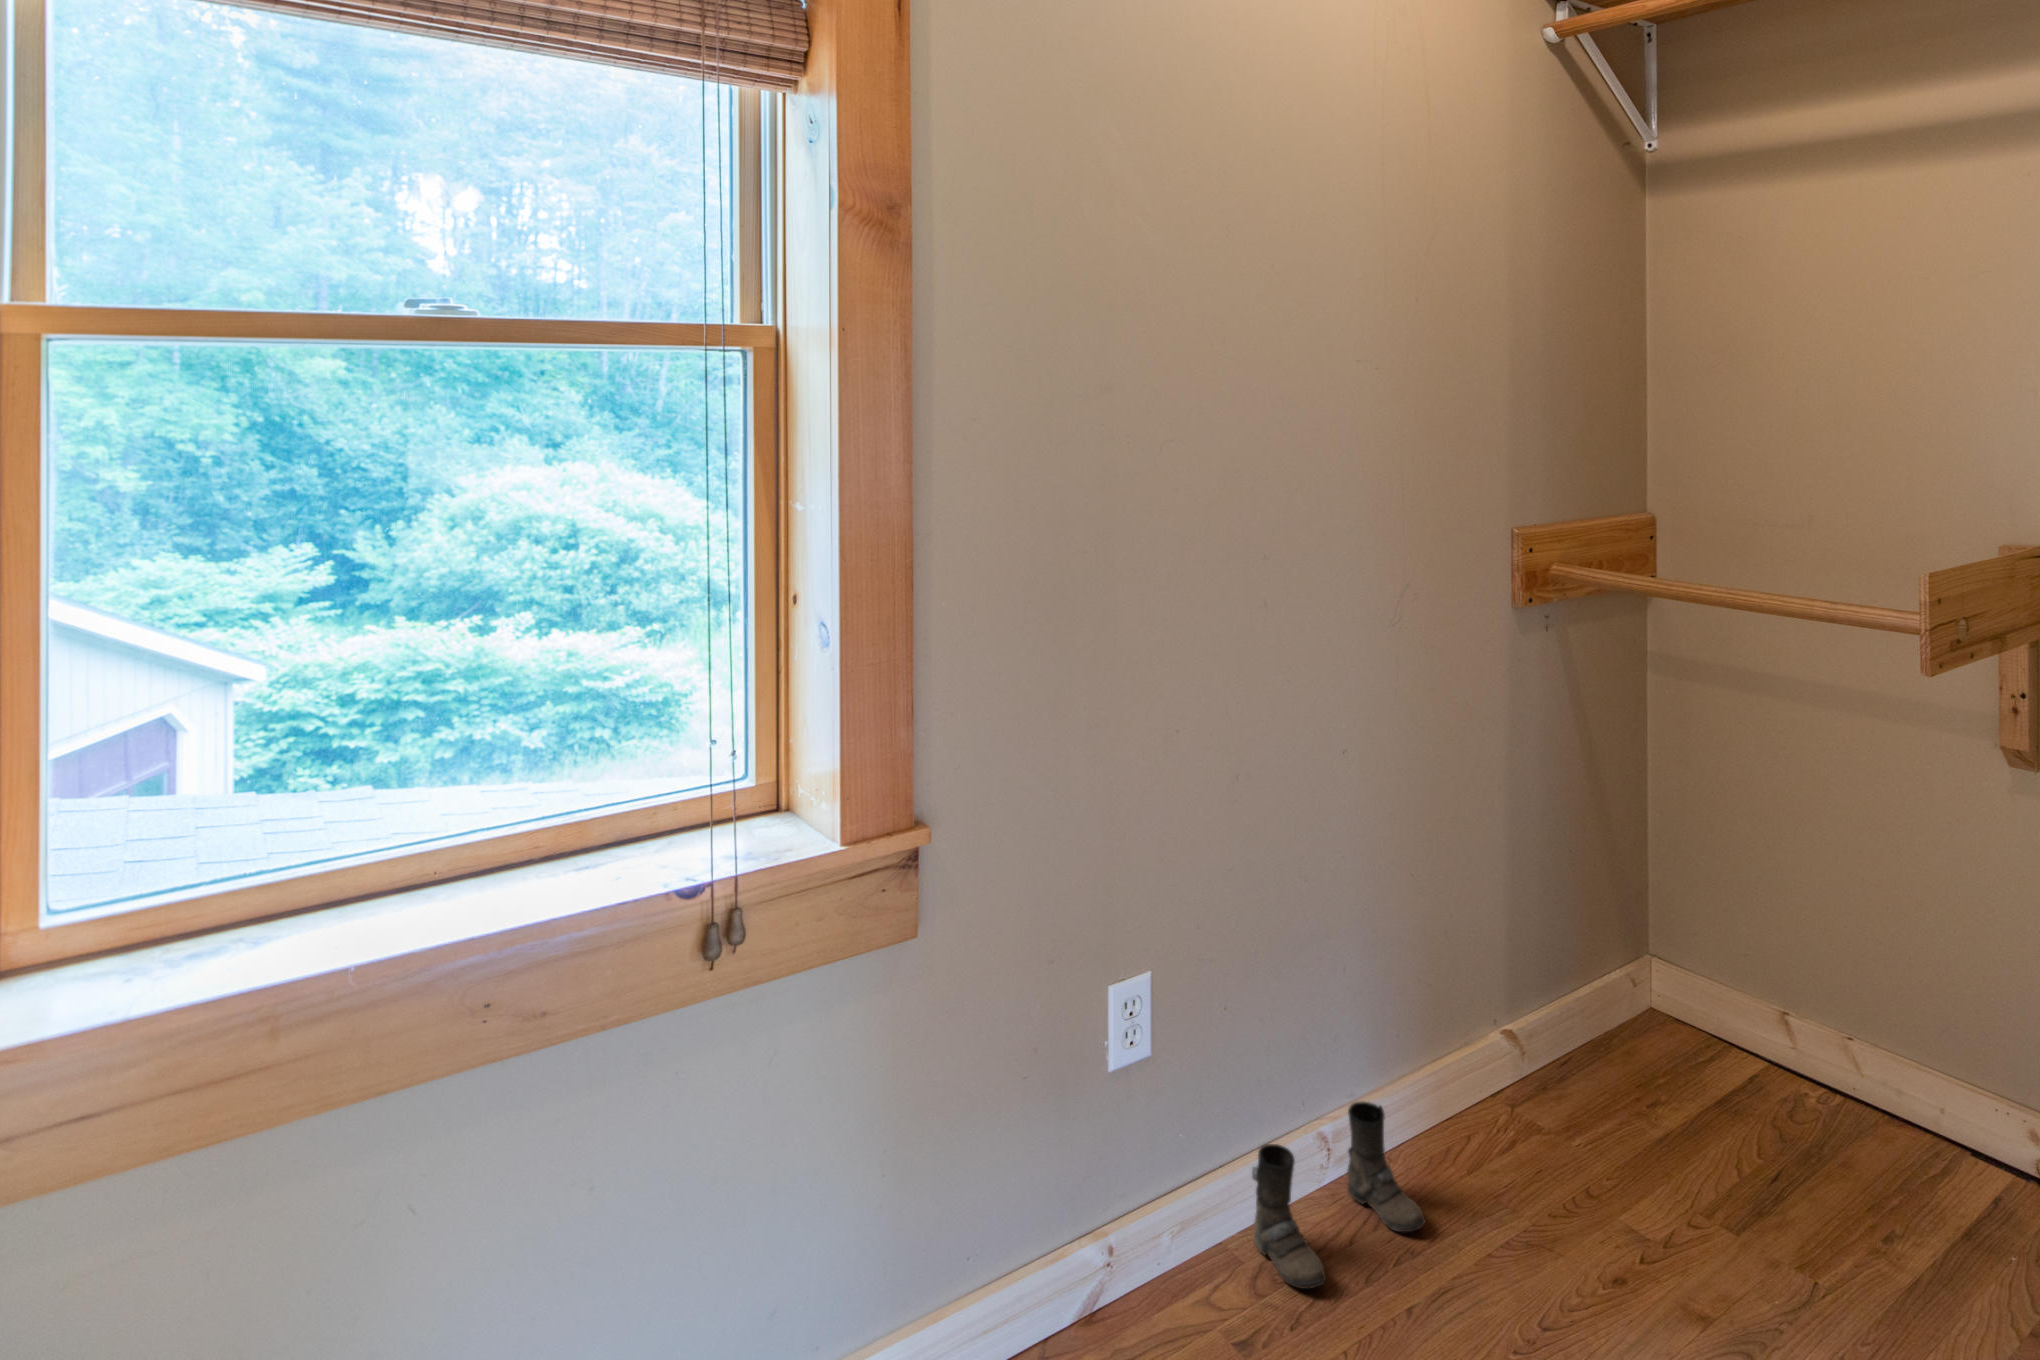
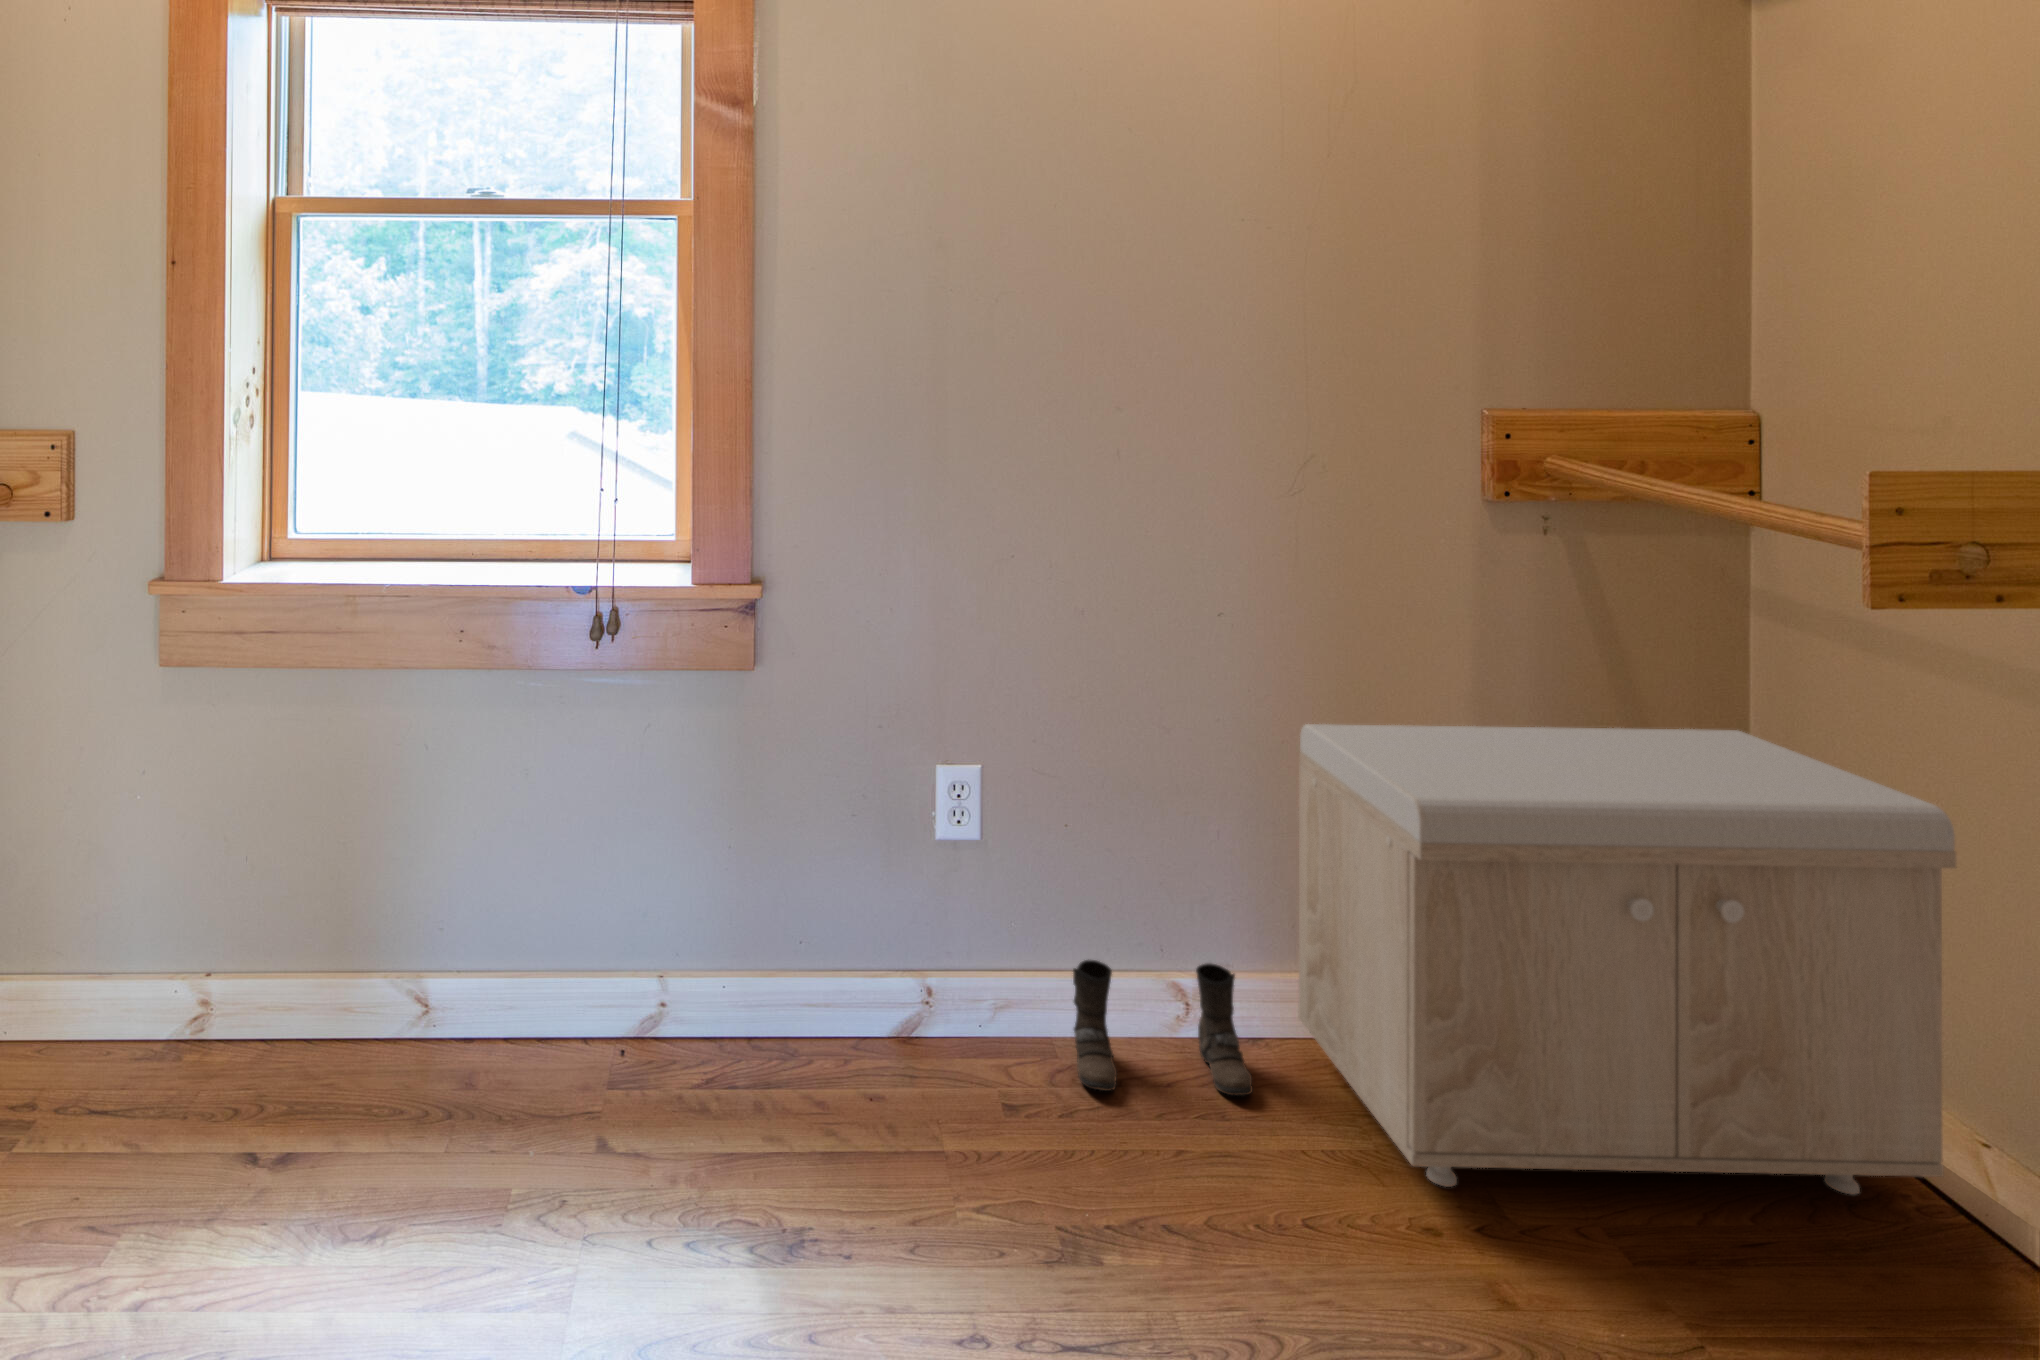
storage bench: none [1415,766,1844,1243] -> present [1299,724,1956,1194]

